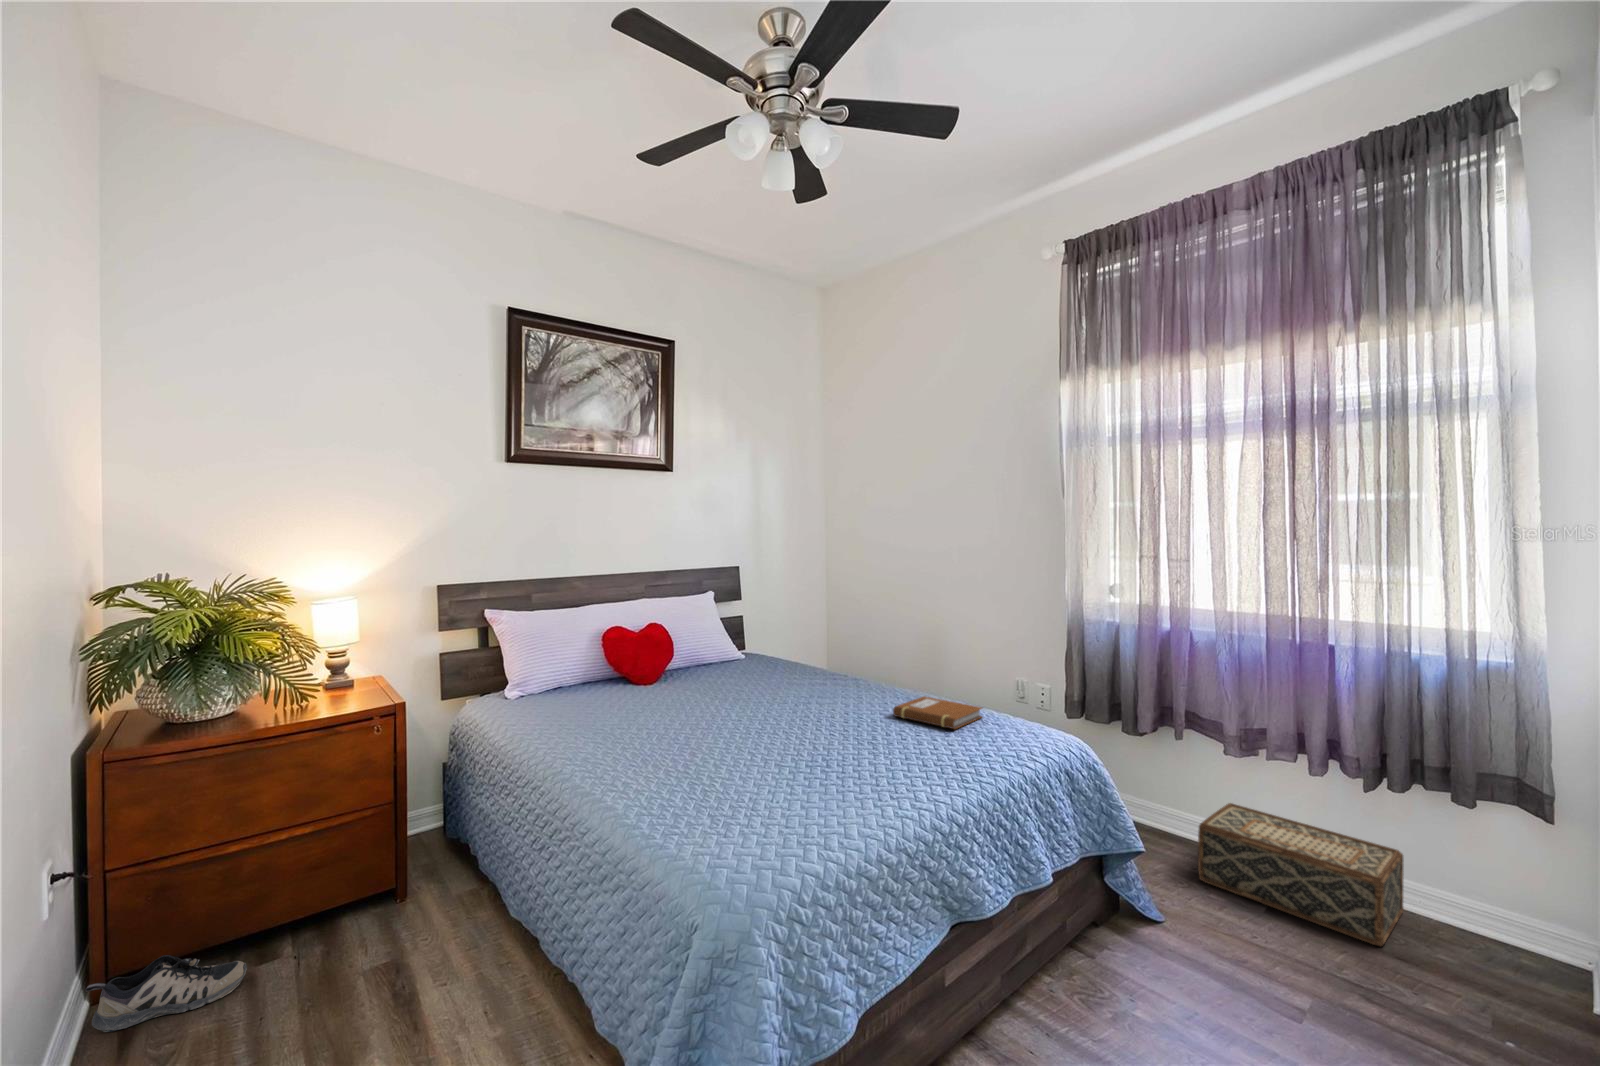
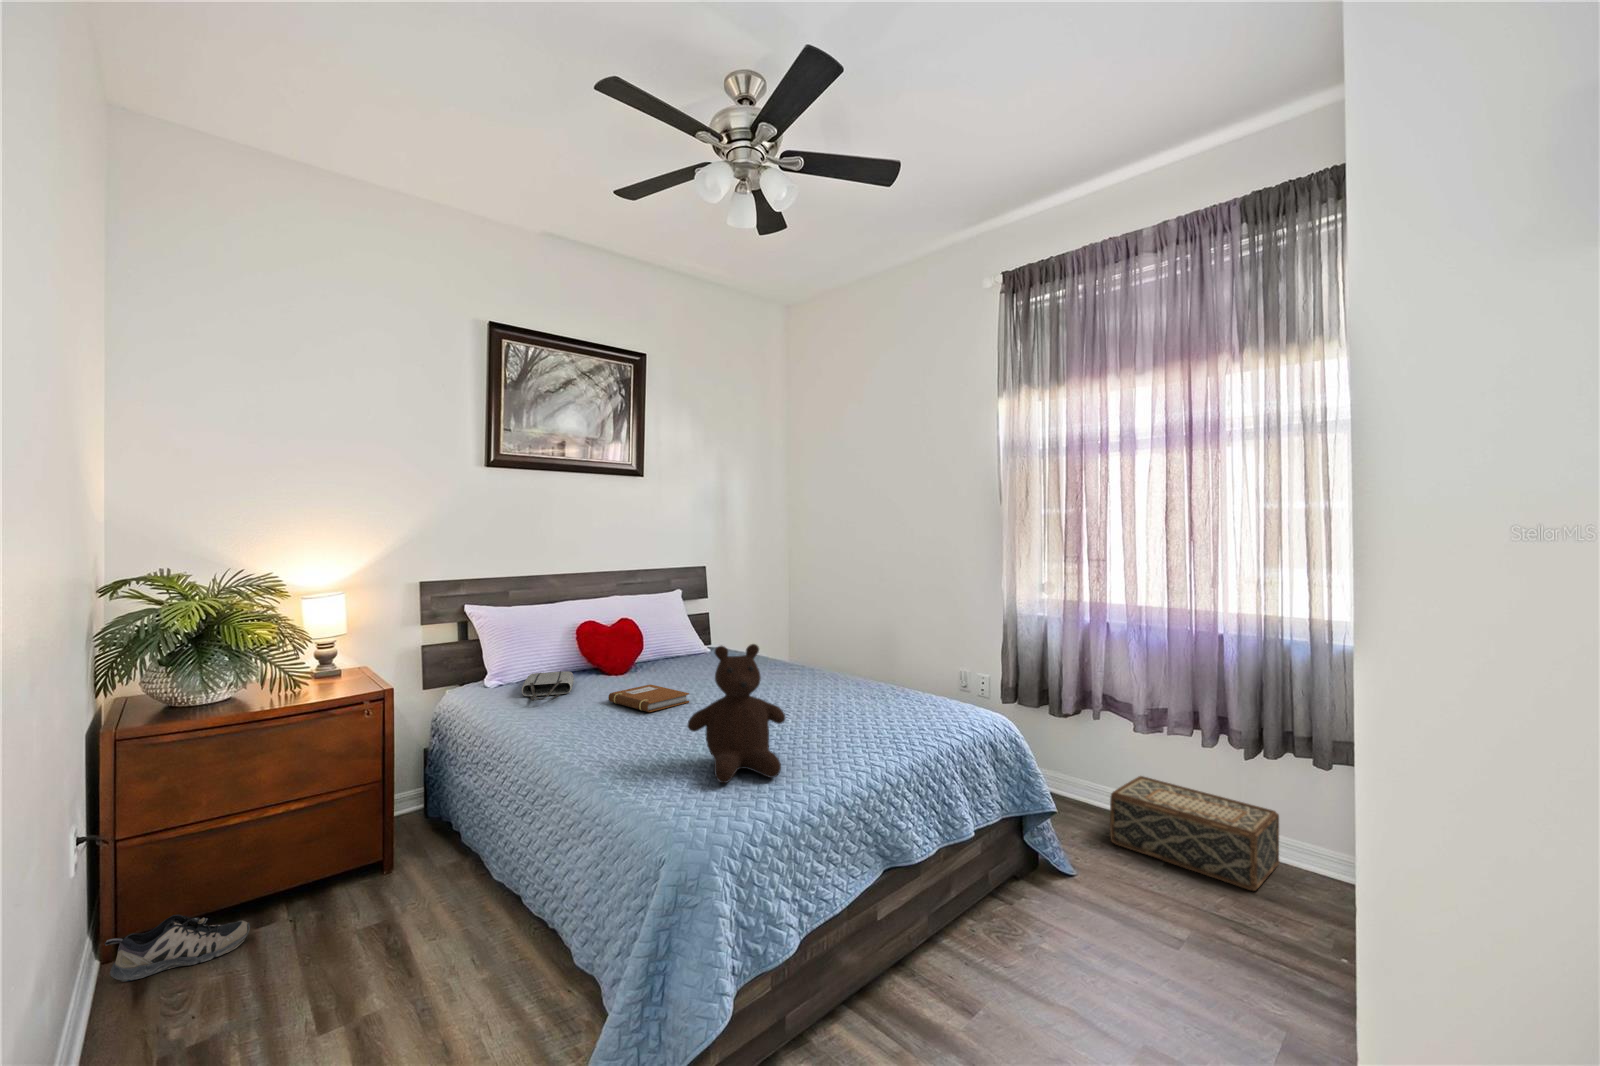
teddy bear: none [722,660,834,824] -> present [688,644,785,783]
tote bag: none [544,682,600,715] -> present [522,671,574,700]
notebook: present [893,696,982,729] -> present [608,684,689,712]

